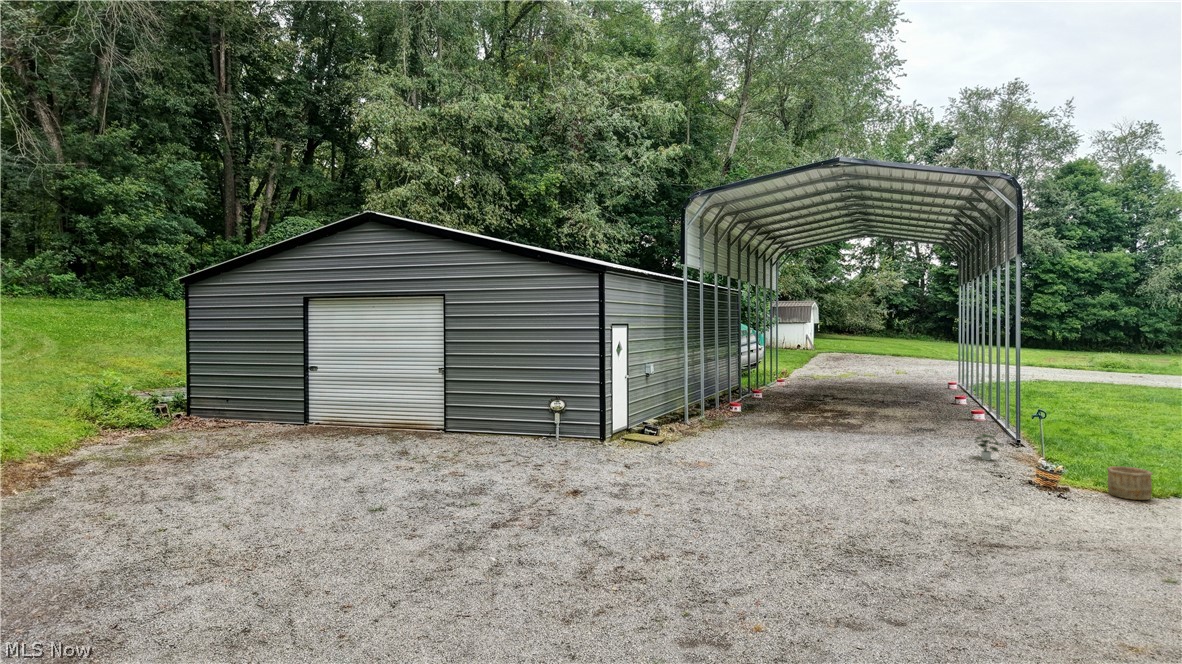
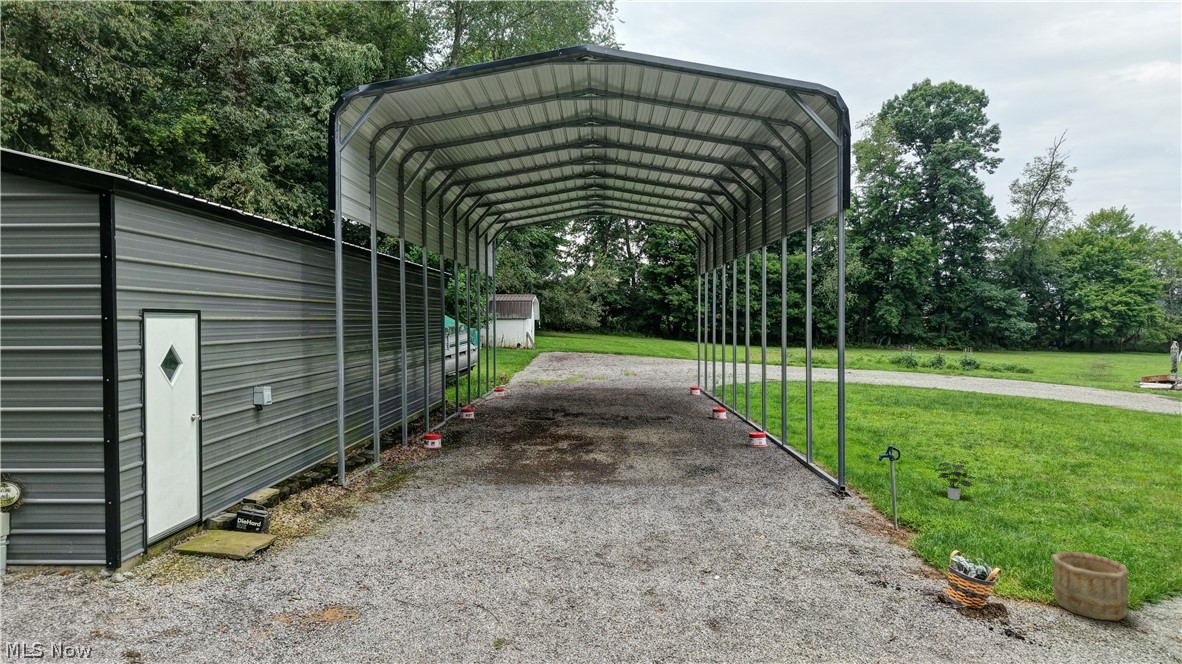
potted plant: present [975,433,1003,460] -> present [935,462,975,500]

